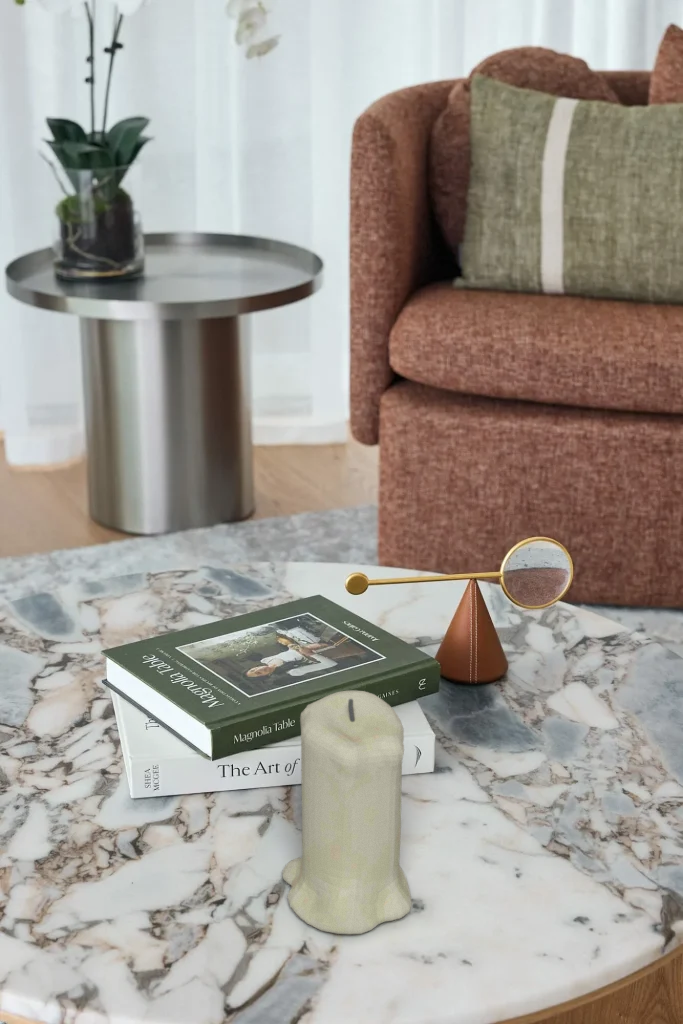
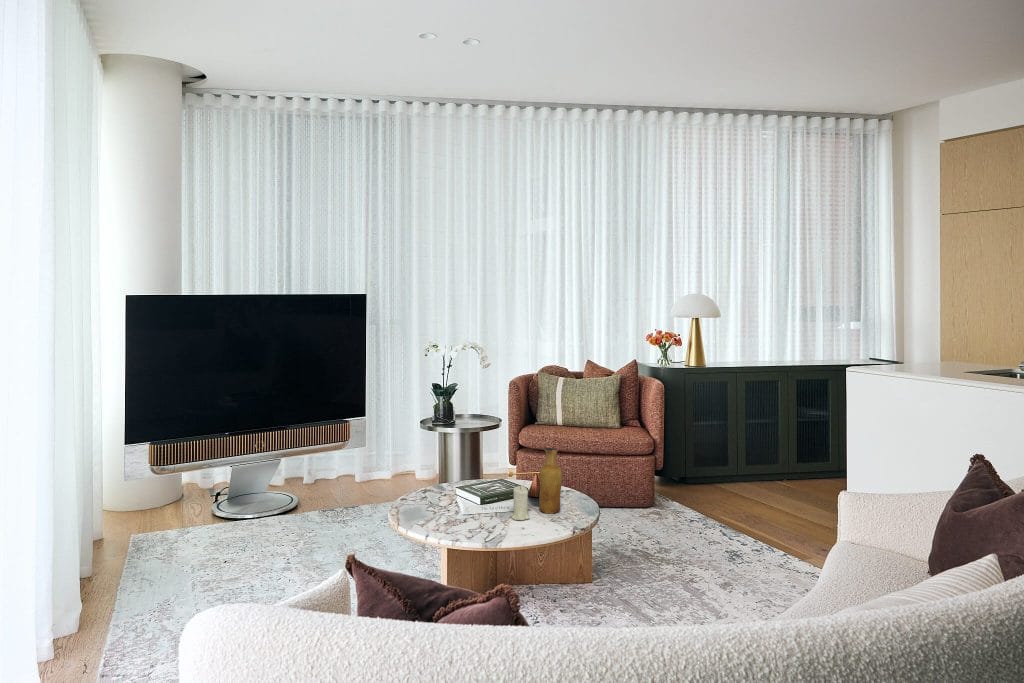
vase: none [477,424,639,850] -> present [539,448,562,514]

